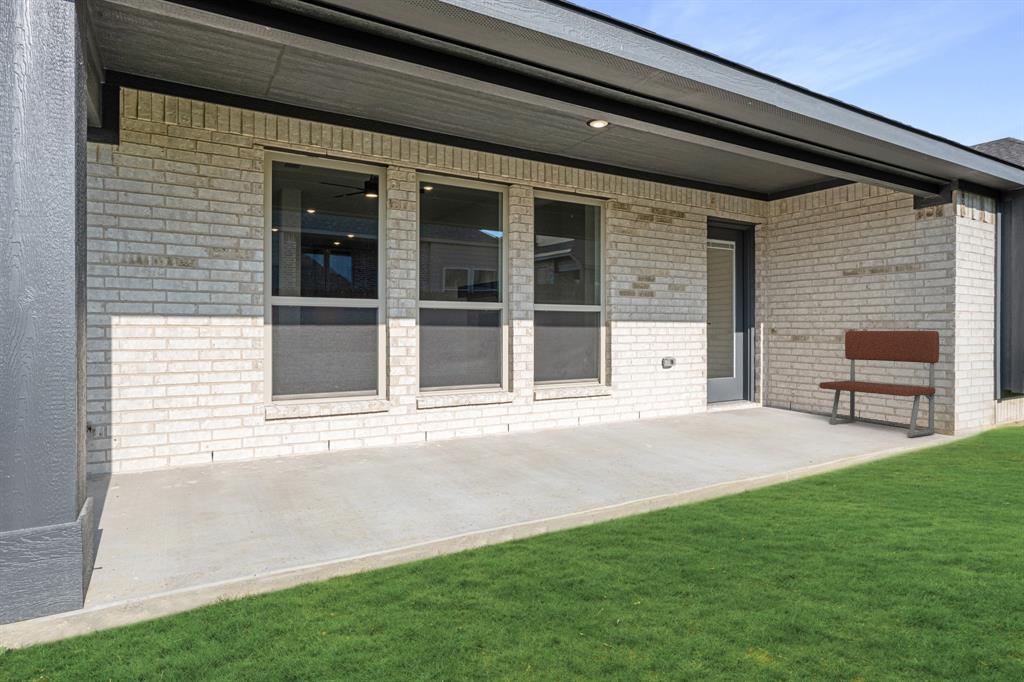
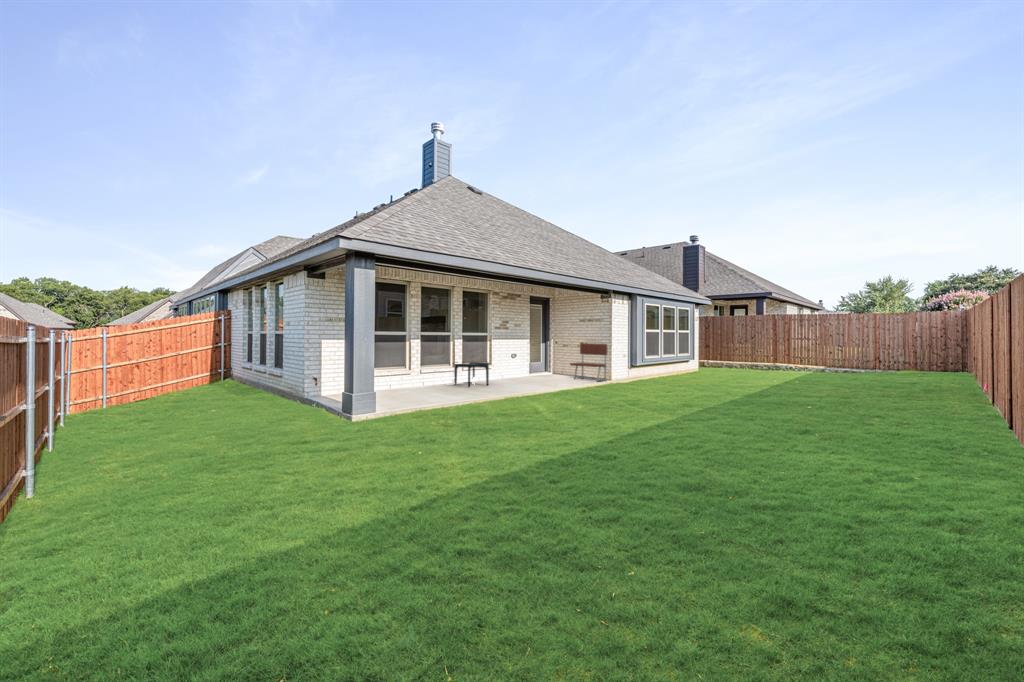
round table: none [503,378,604,449] -> present [454,362,490,387]

